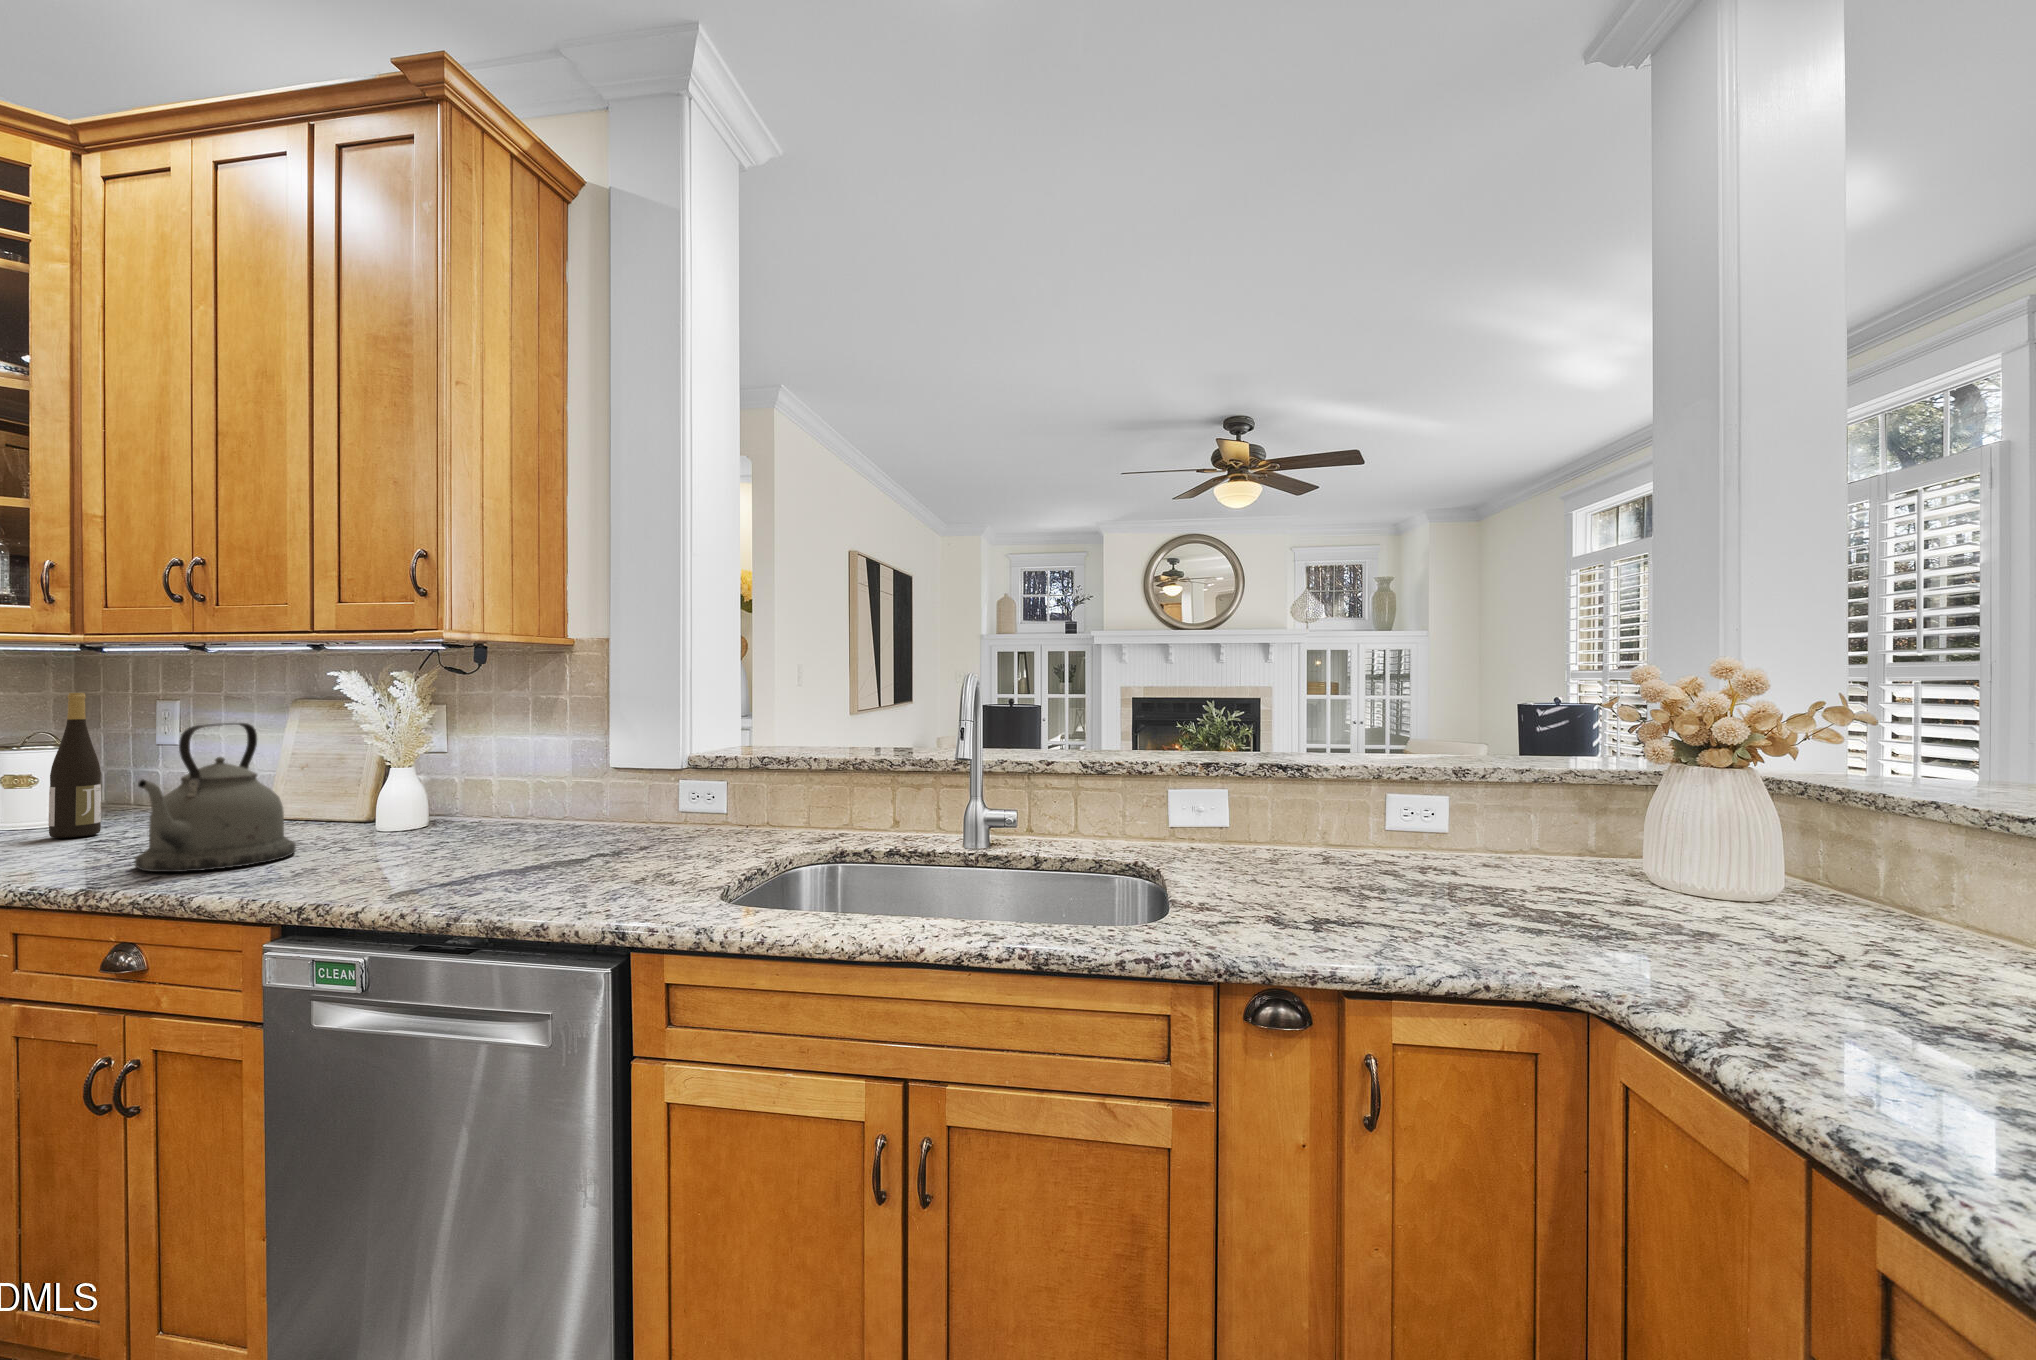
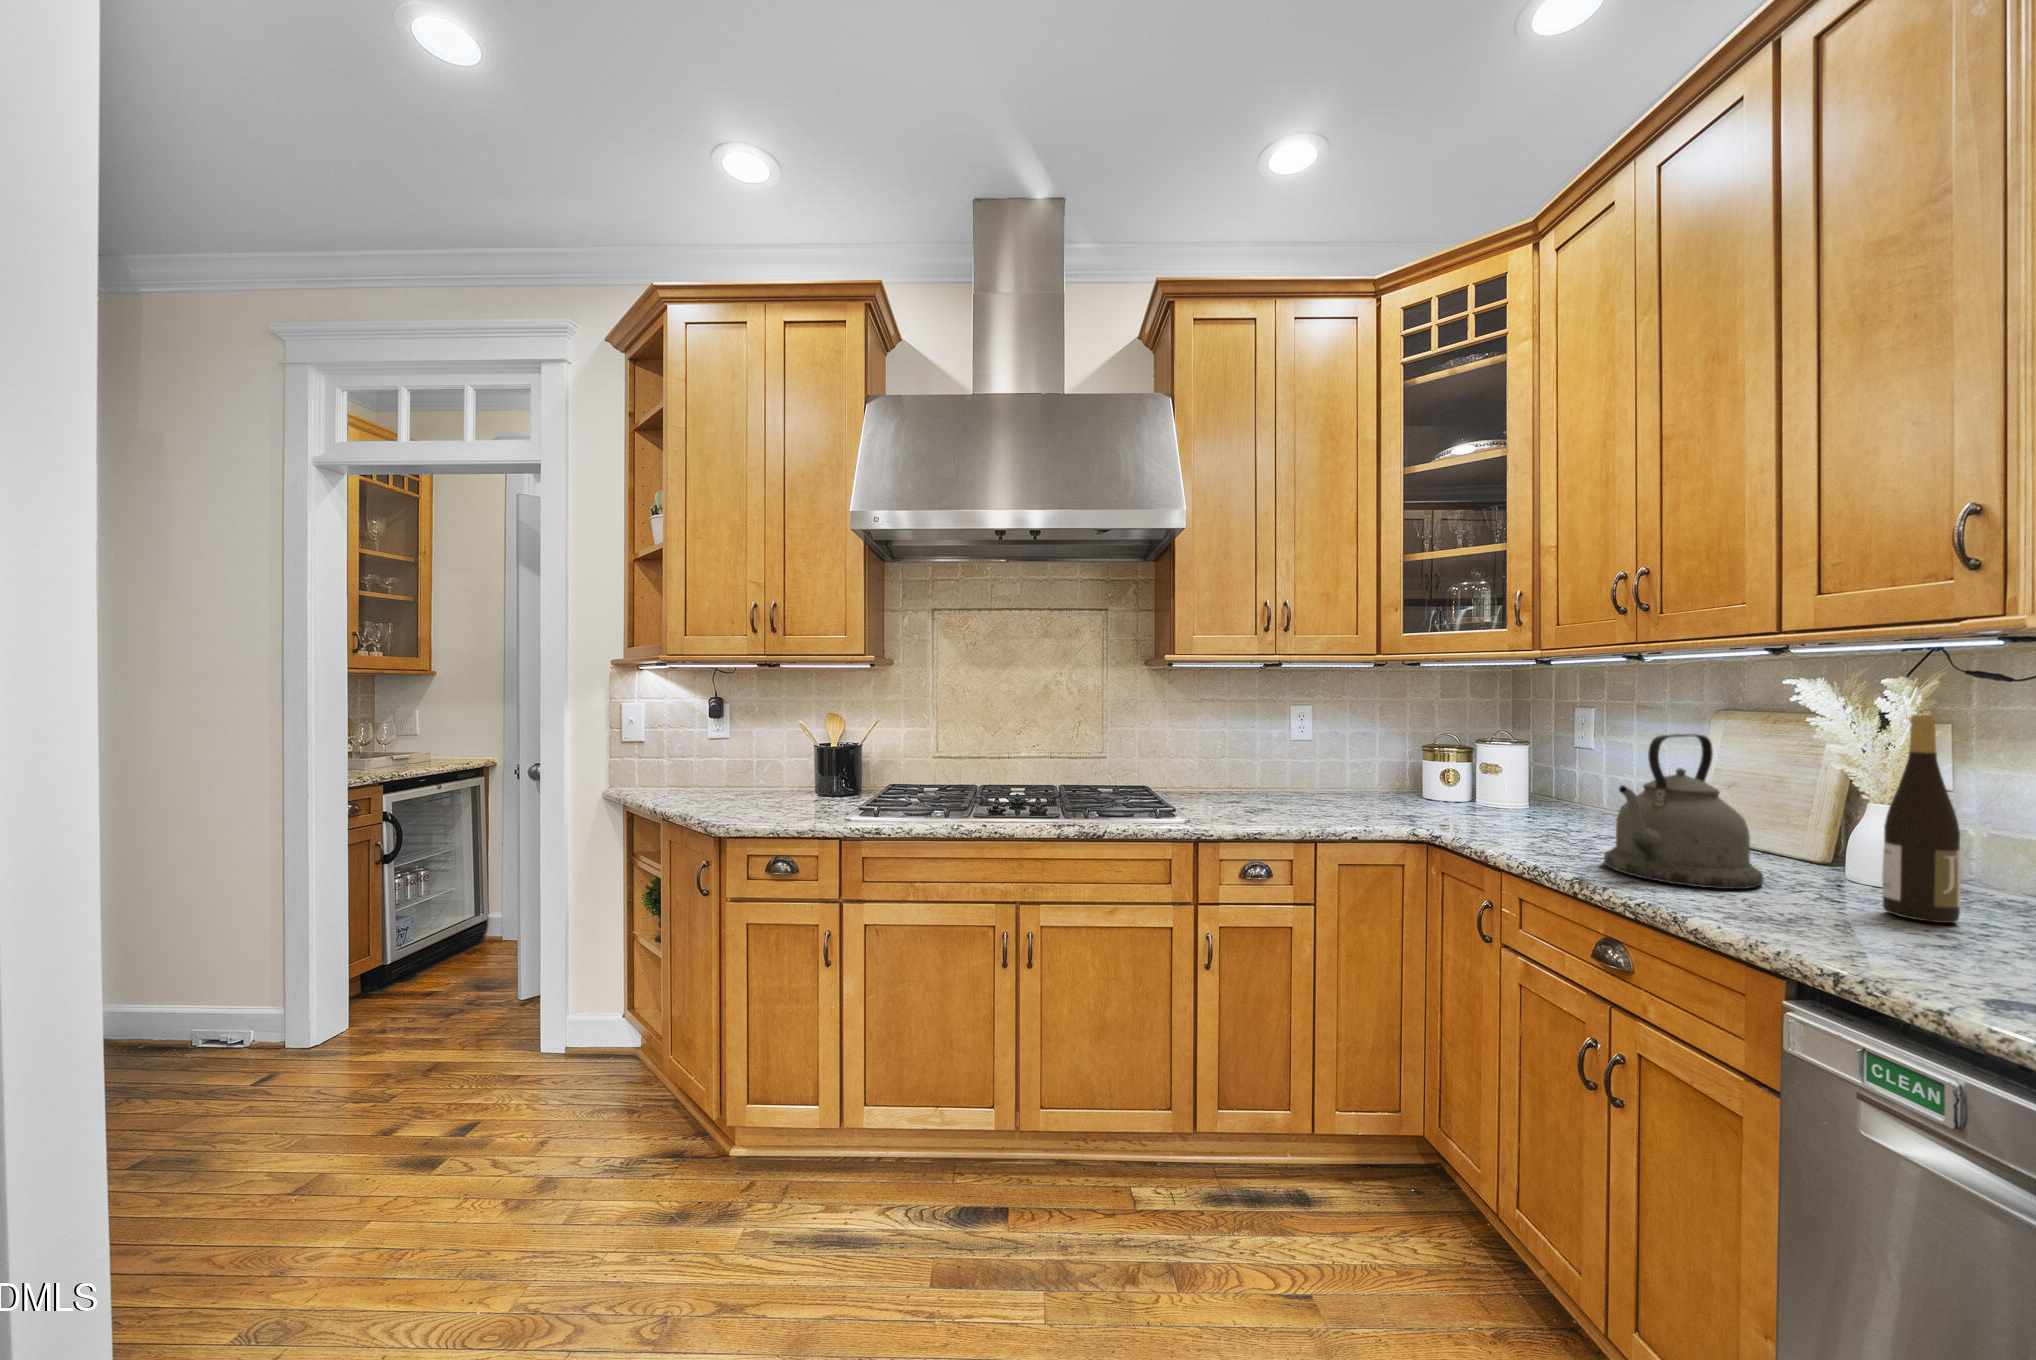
wine bottle: present [48,693,101,838] -> present [1882,714,1961,923]

